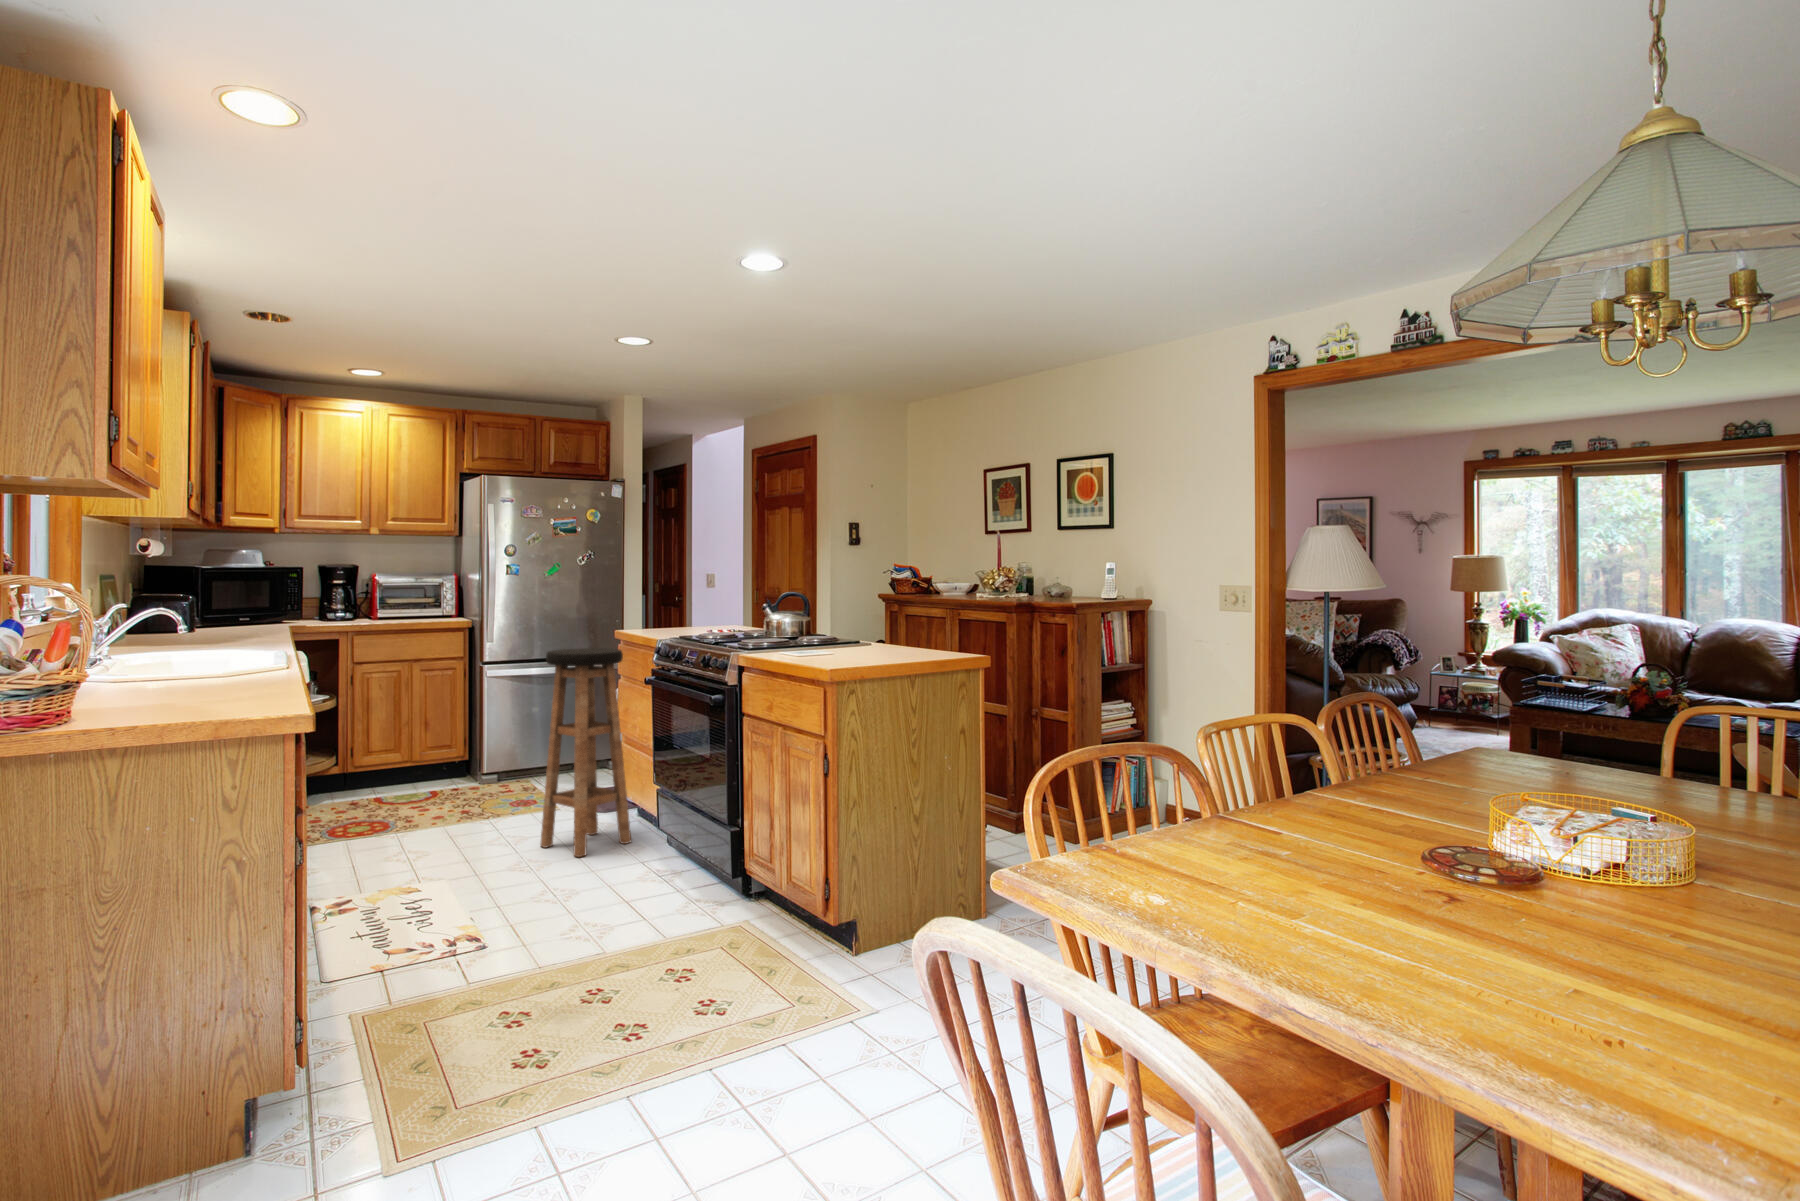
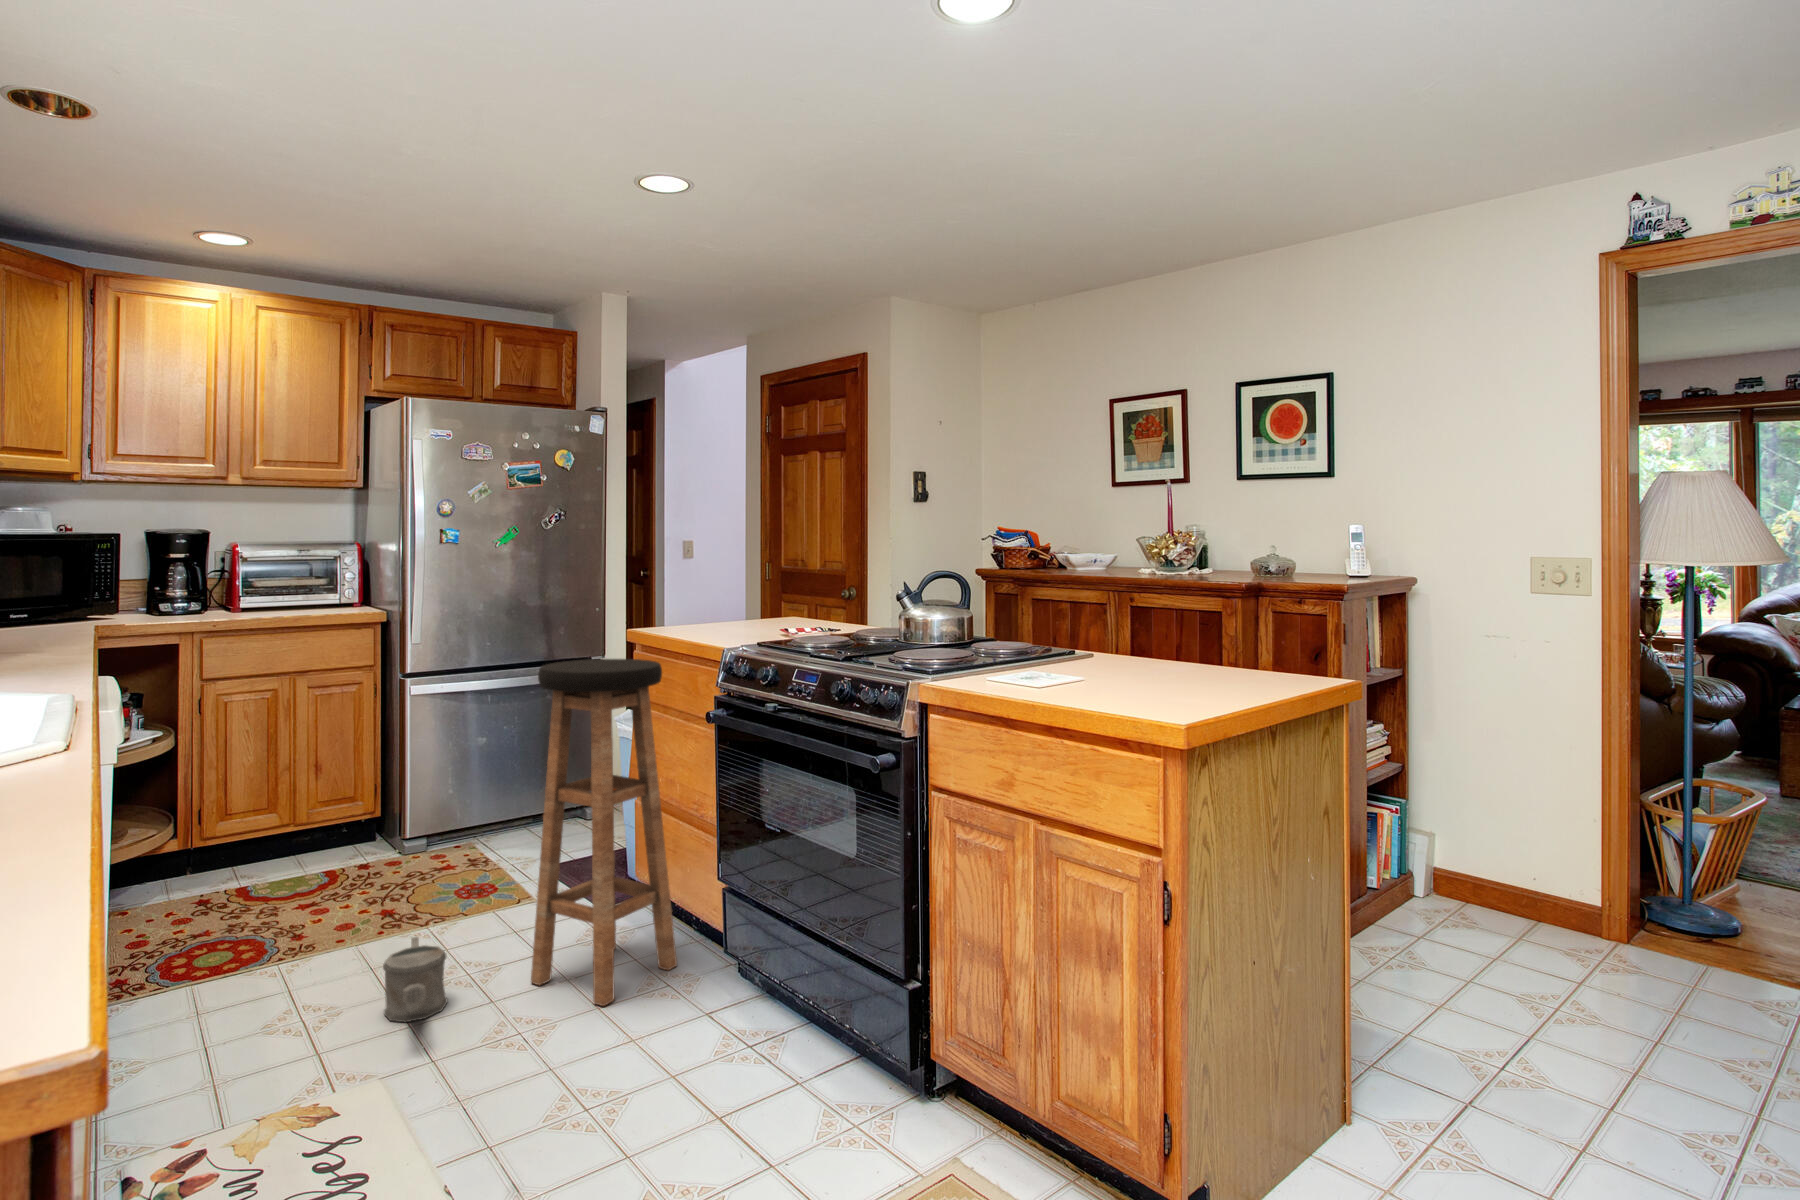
watering can: none [452,815,489,860] -> present [383,937,448,1022]

